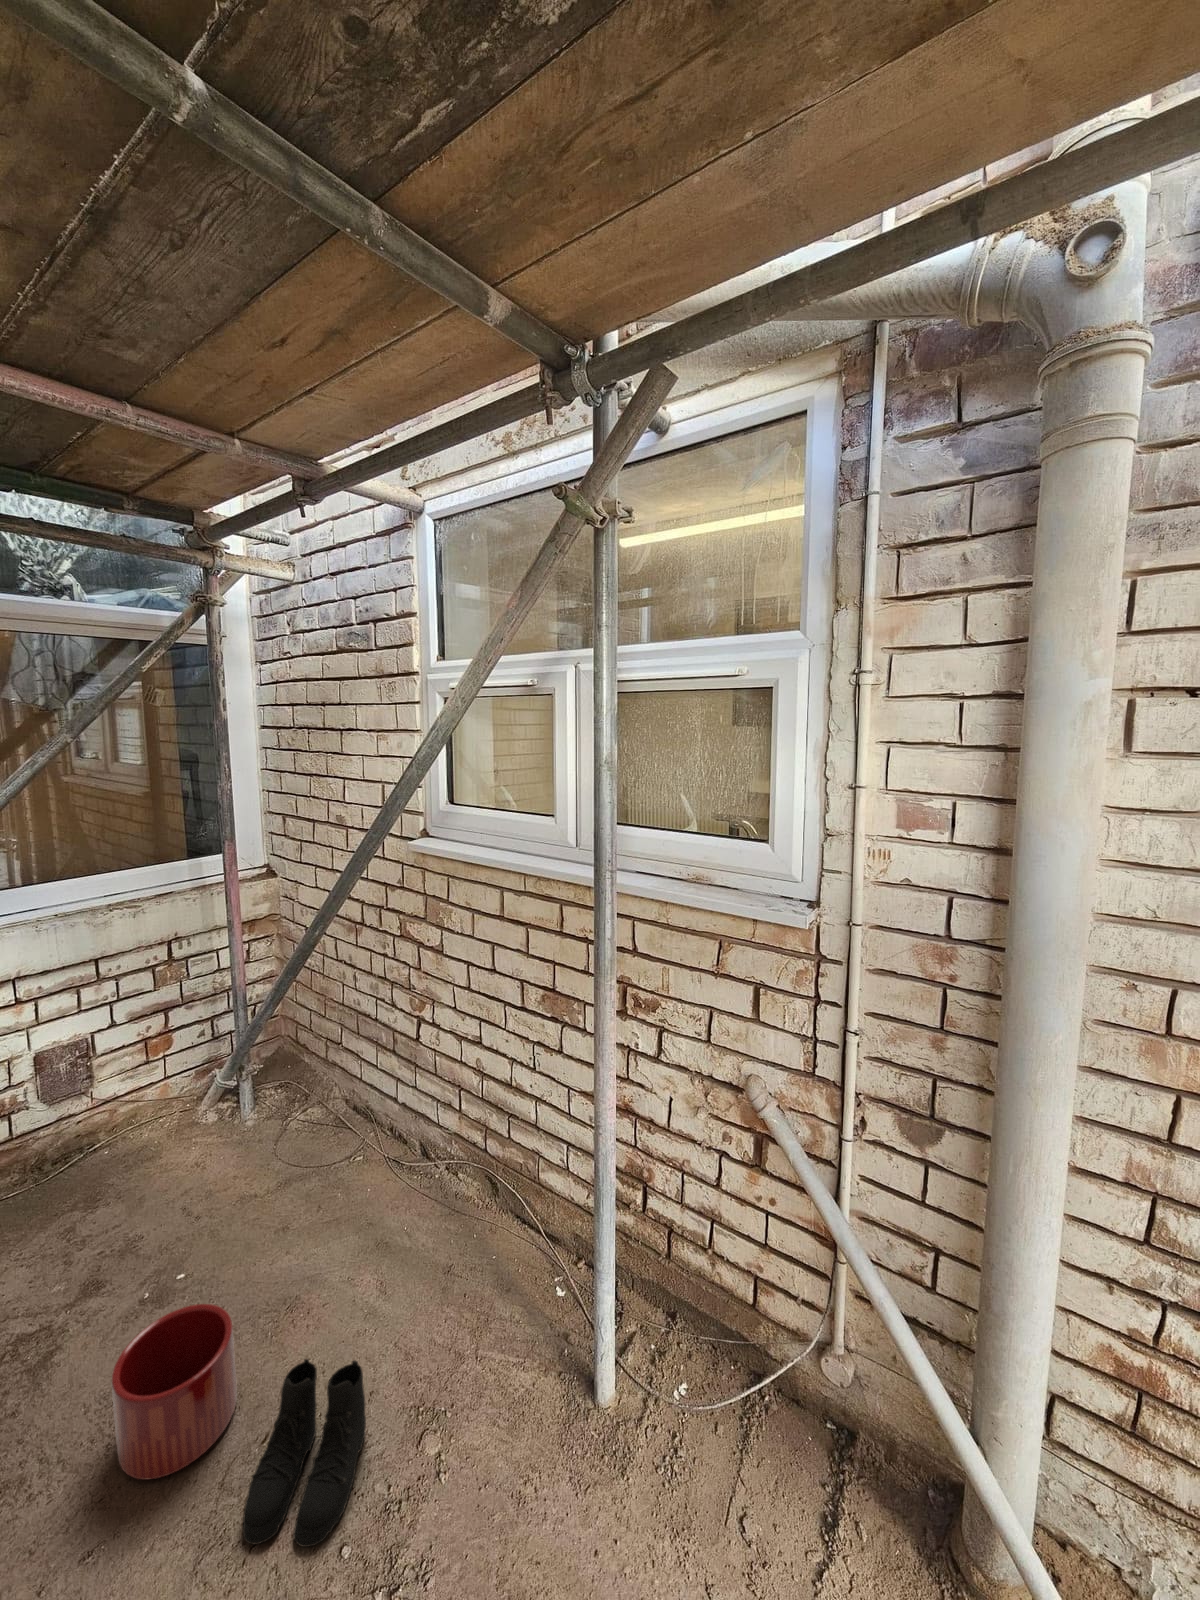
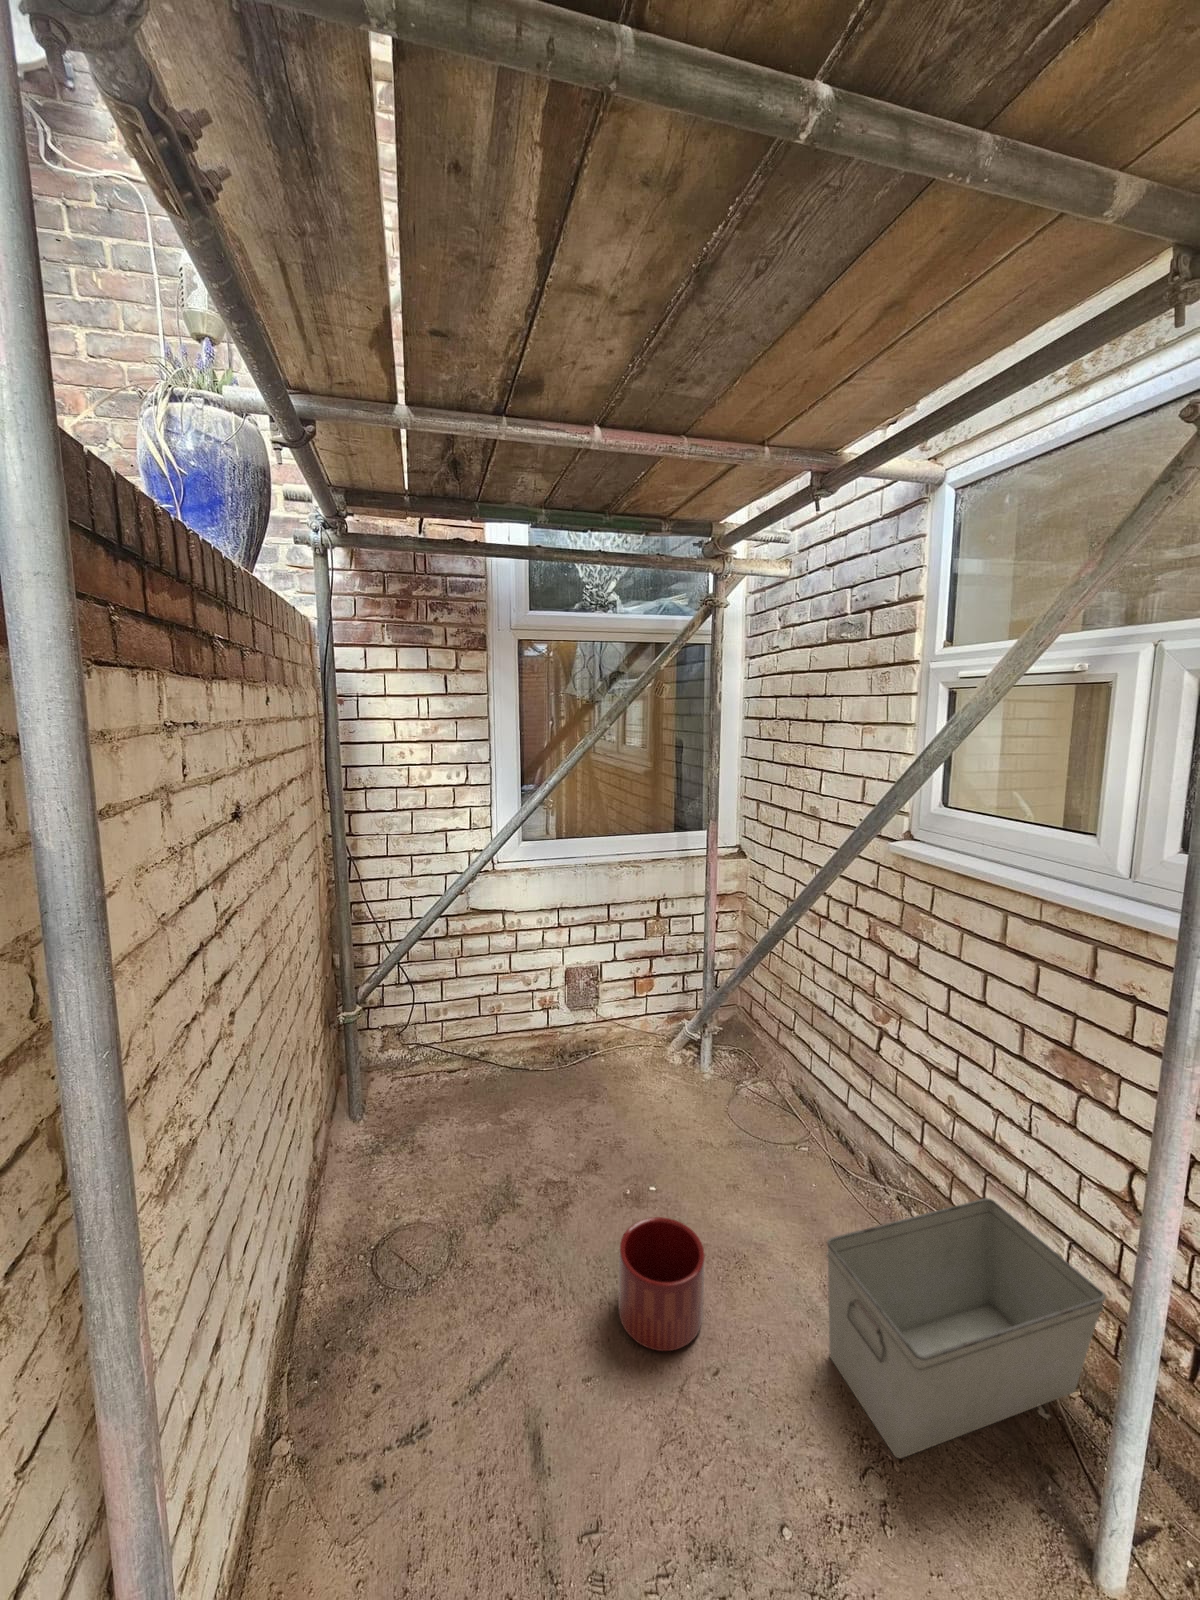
storage bin: none [368,1136,592,1415] -> present [826,1198,1106,1458]
boots: present [243,1359,366,1547] -> none [709,1319,818,1496]

